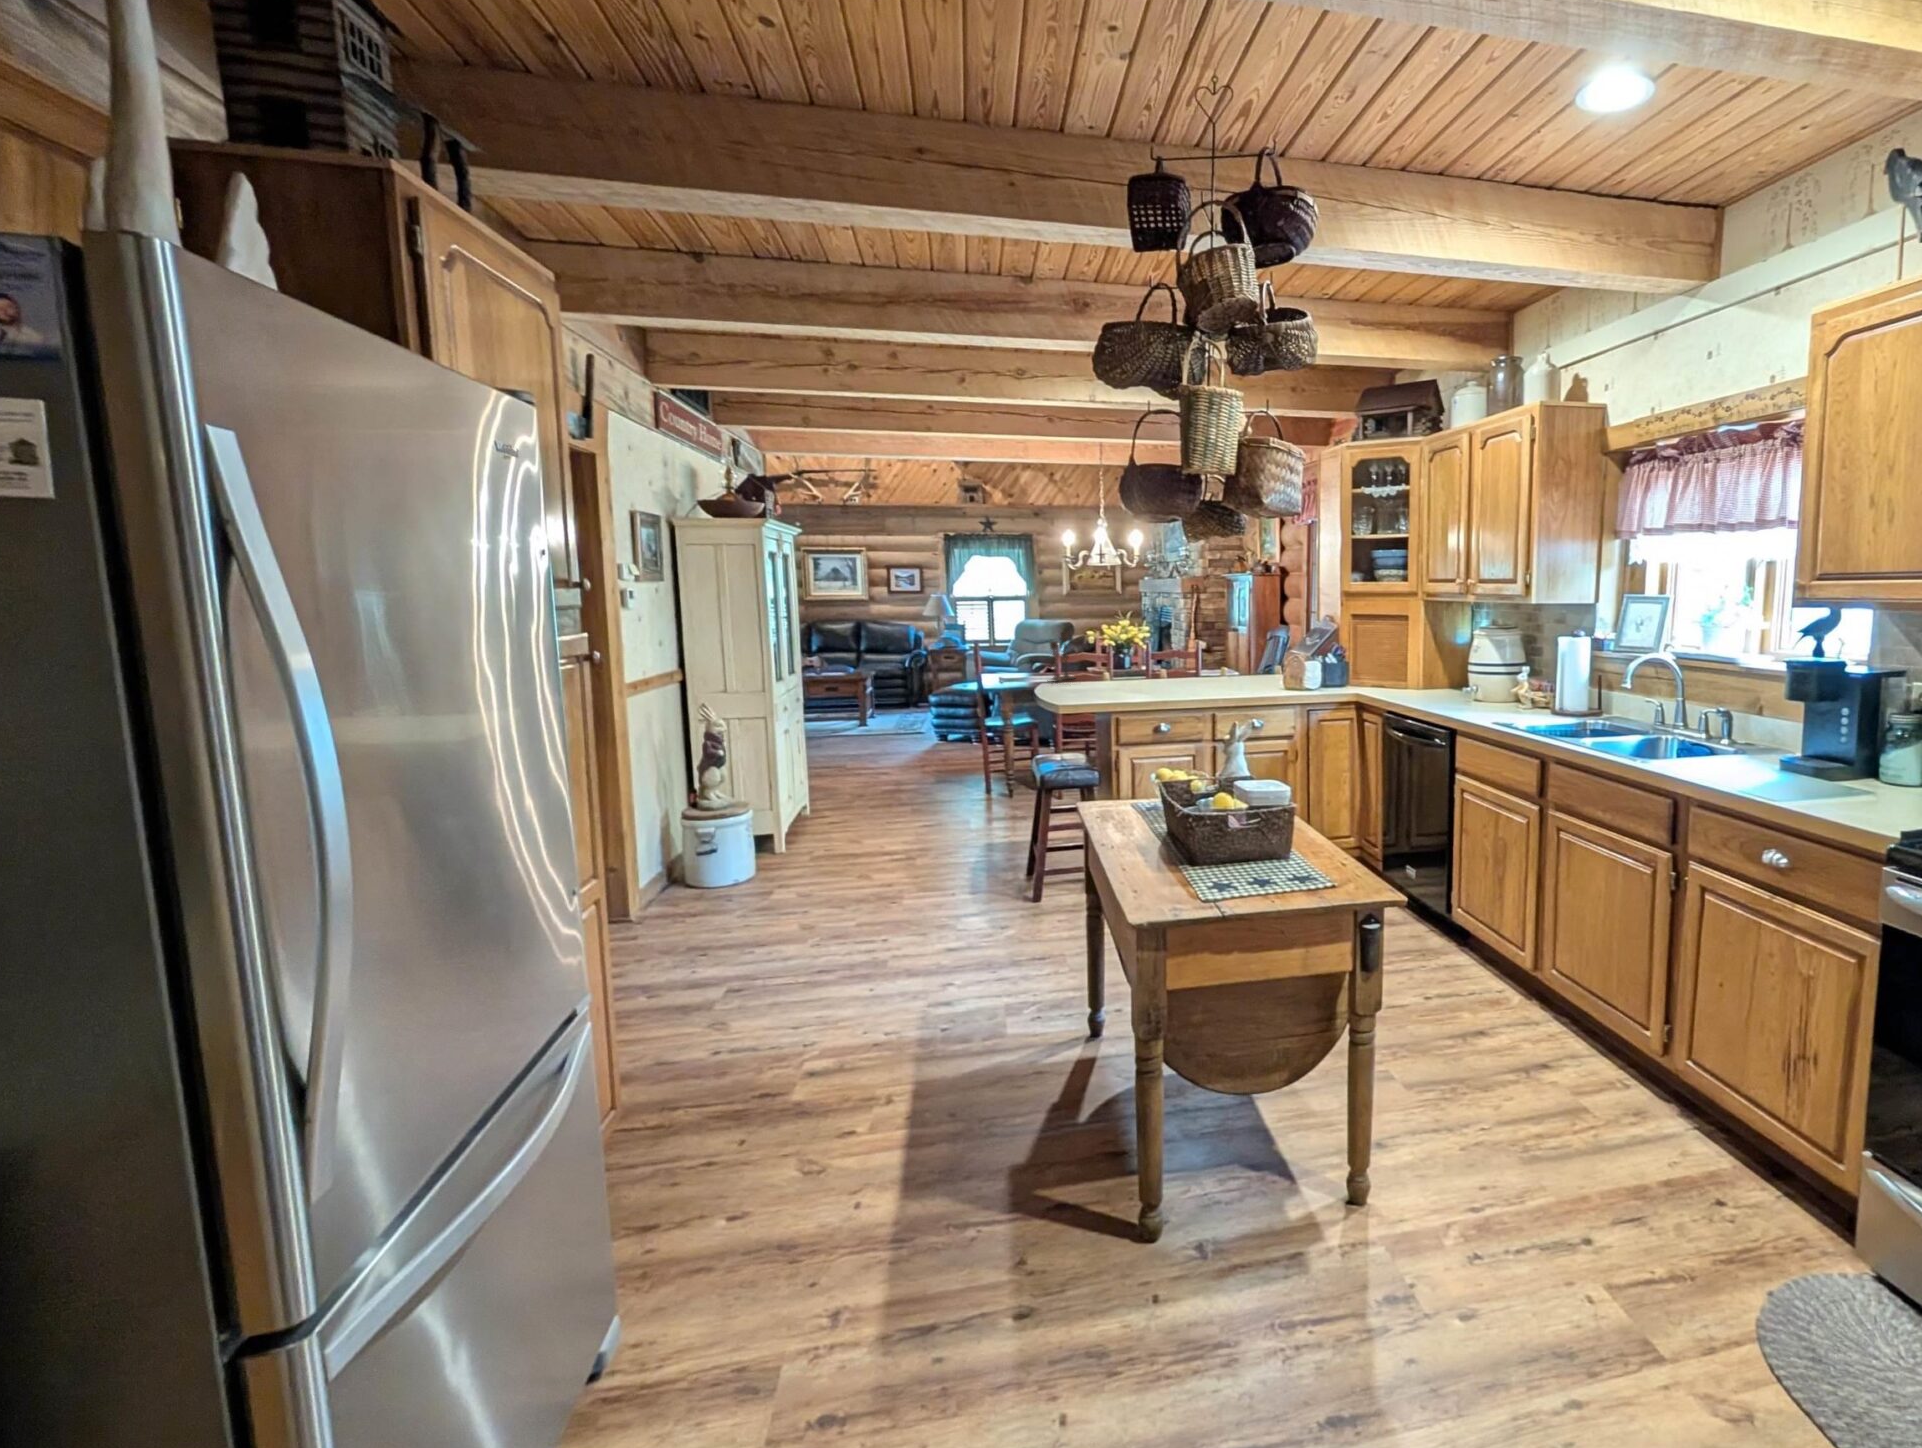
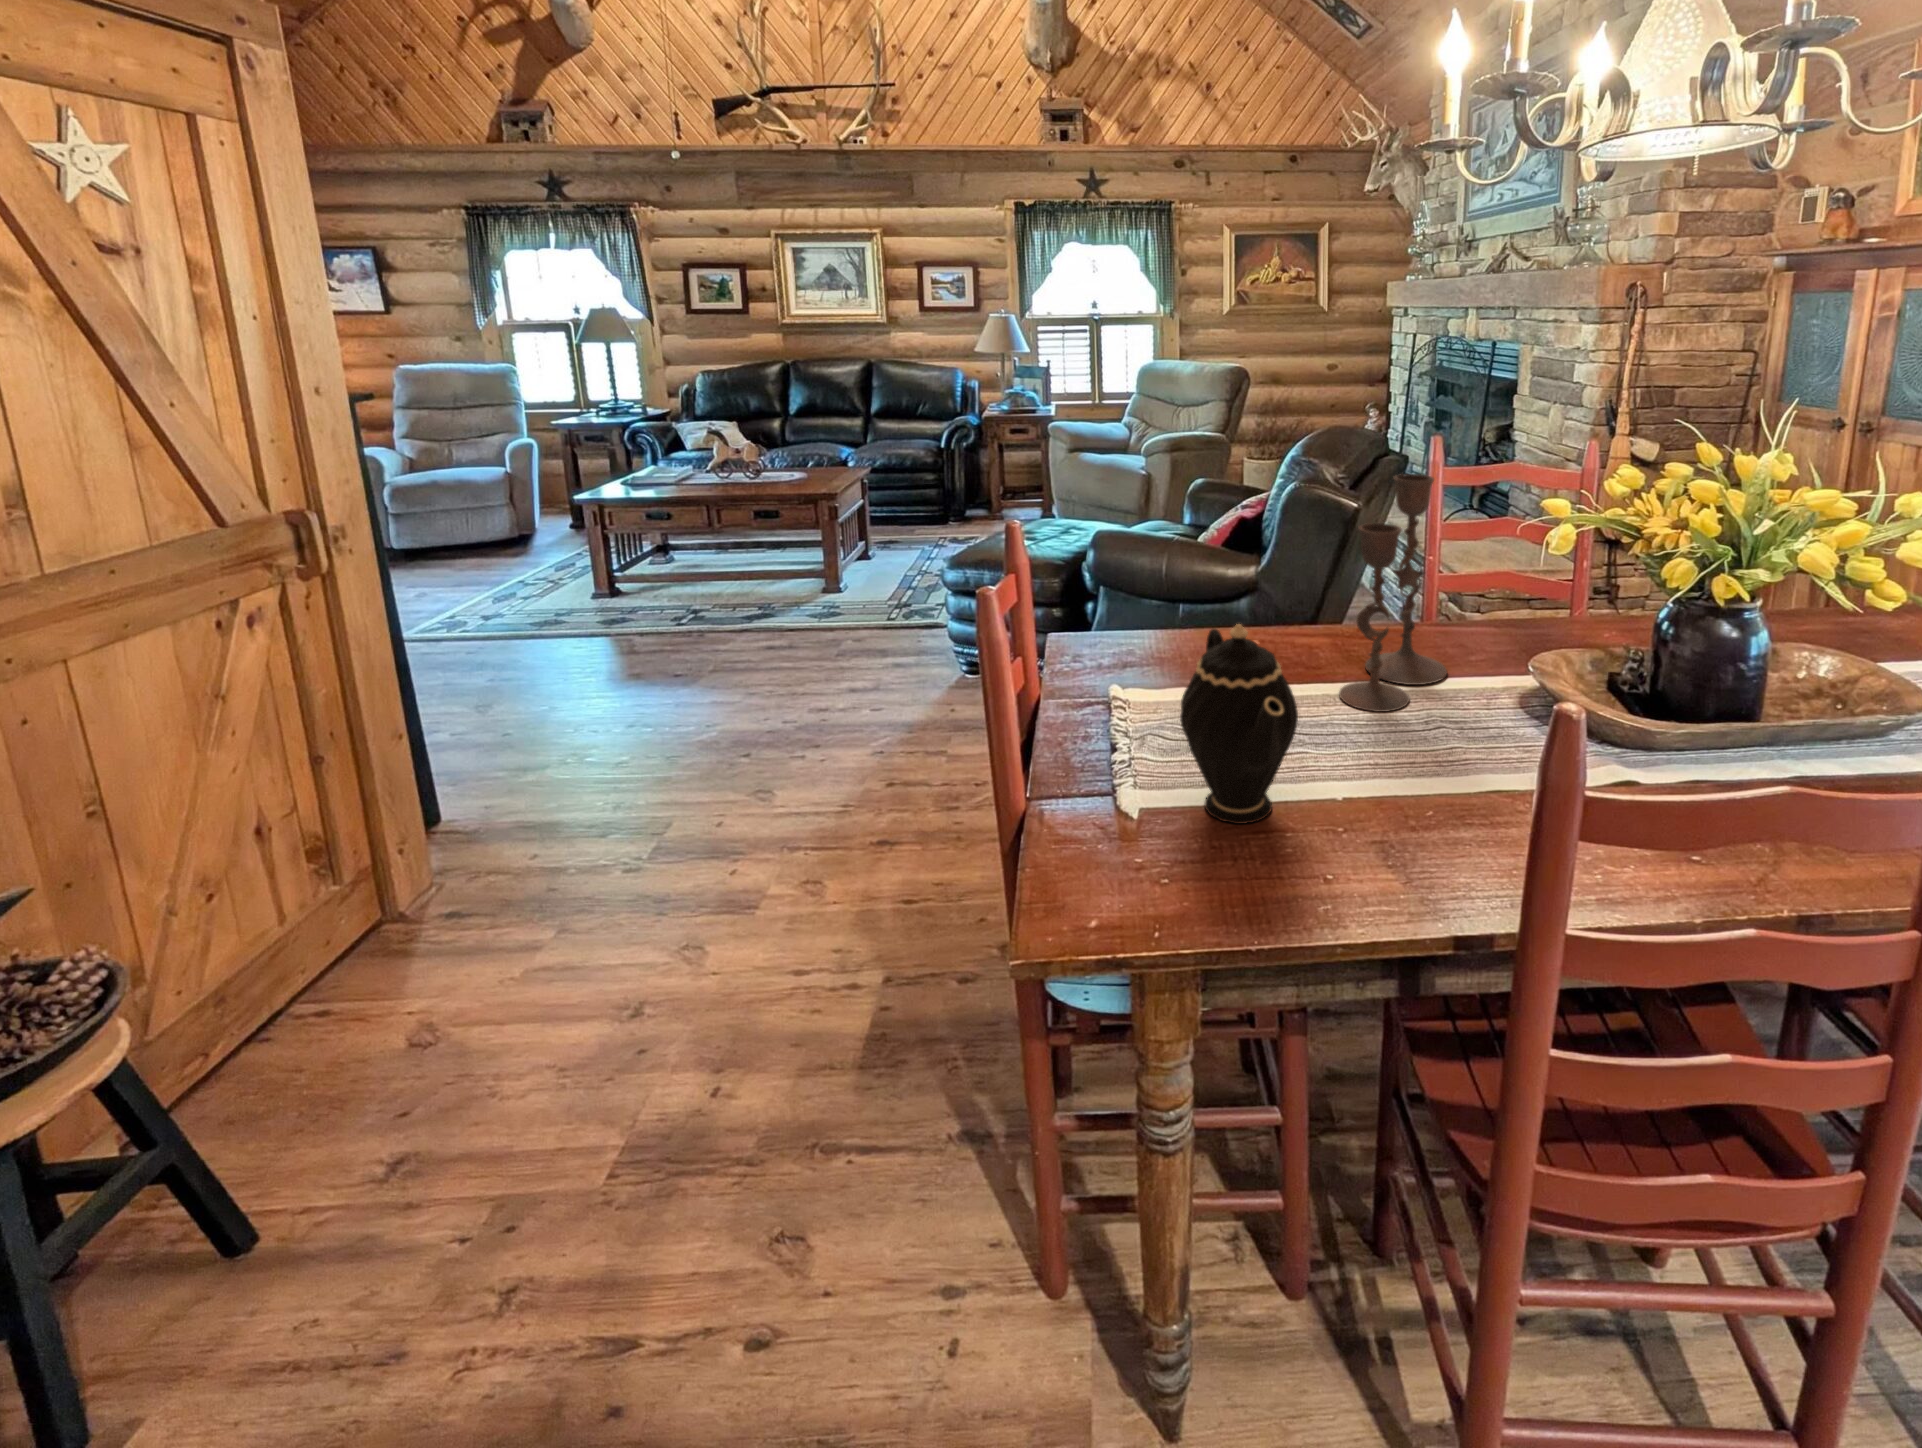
teapot: none [1005,650,1028,687] -> present [1180,624,1298,824]

